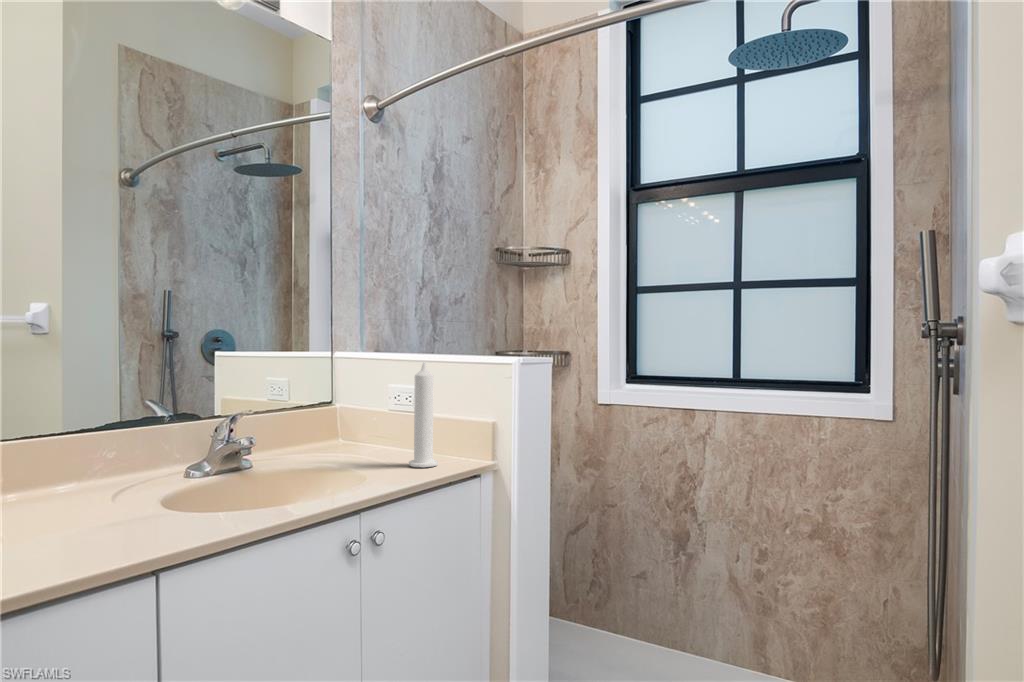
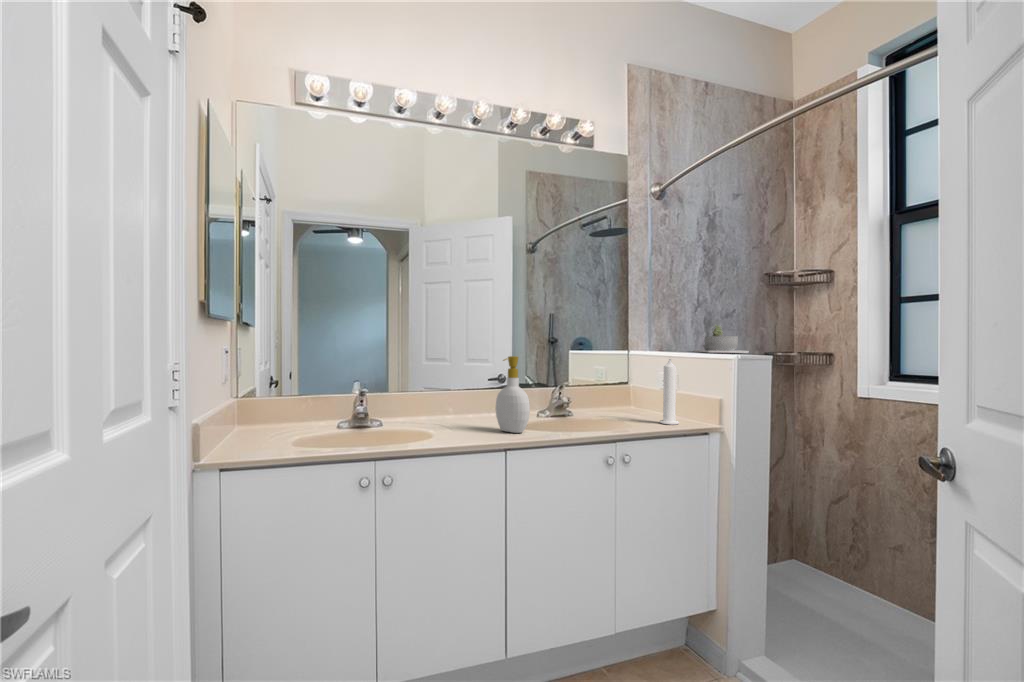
succulent planter: none [413,313,486,351] -> present [694,325,748,353]
soap bottle: none [98,367,189,533] -> present [496,356,530,433]

